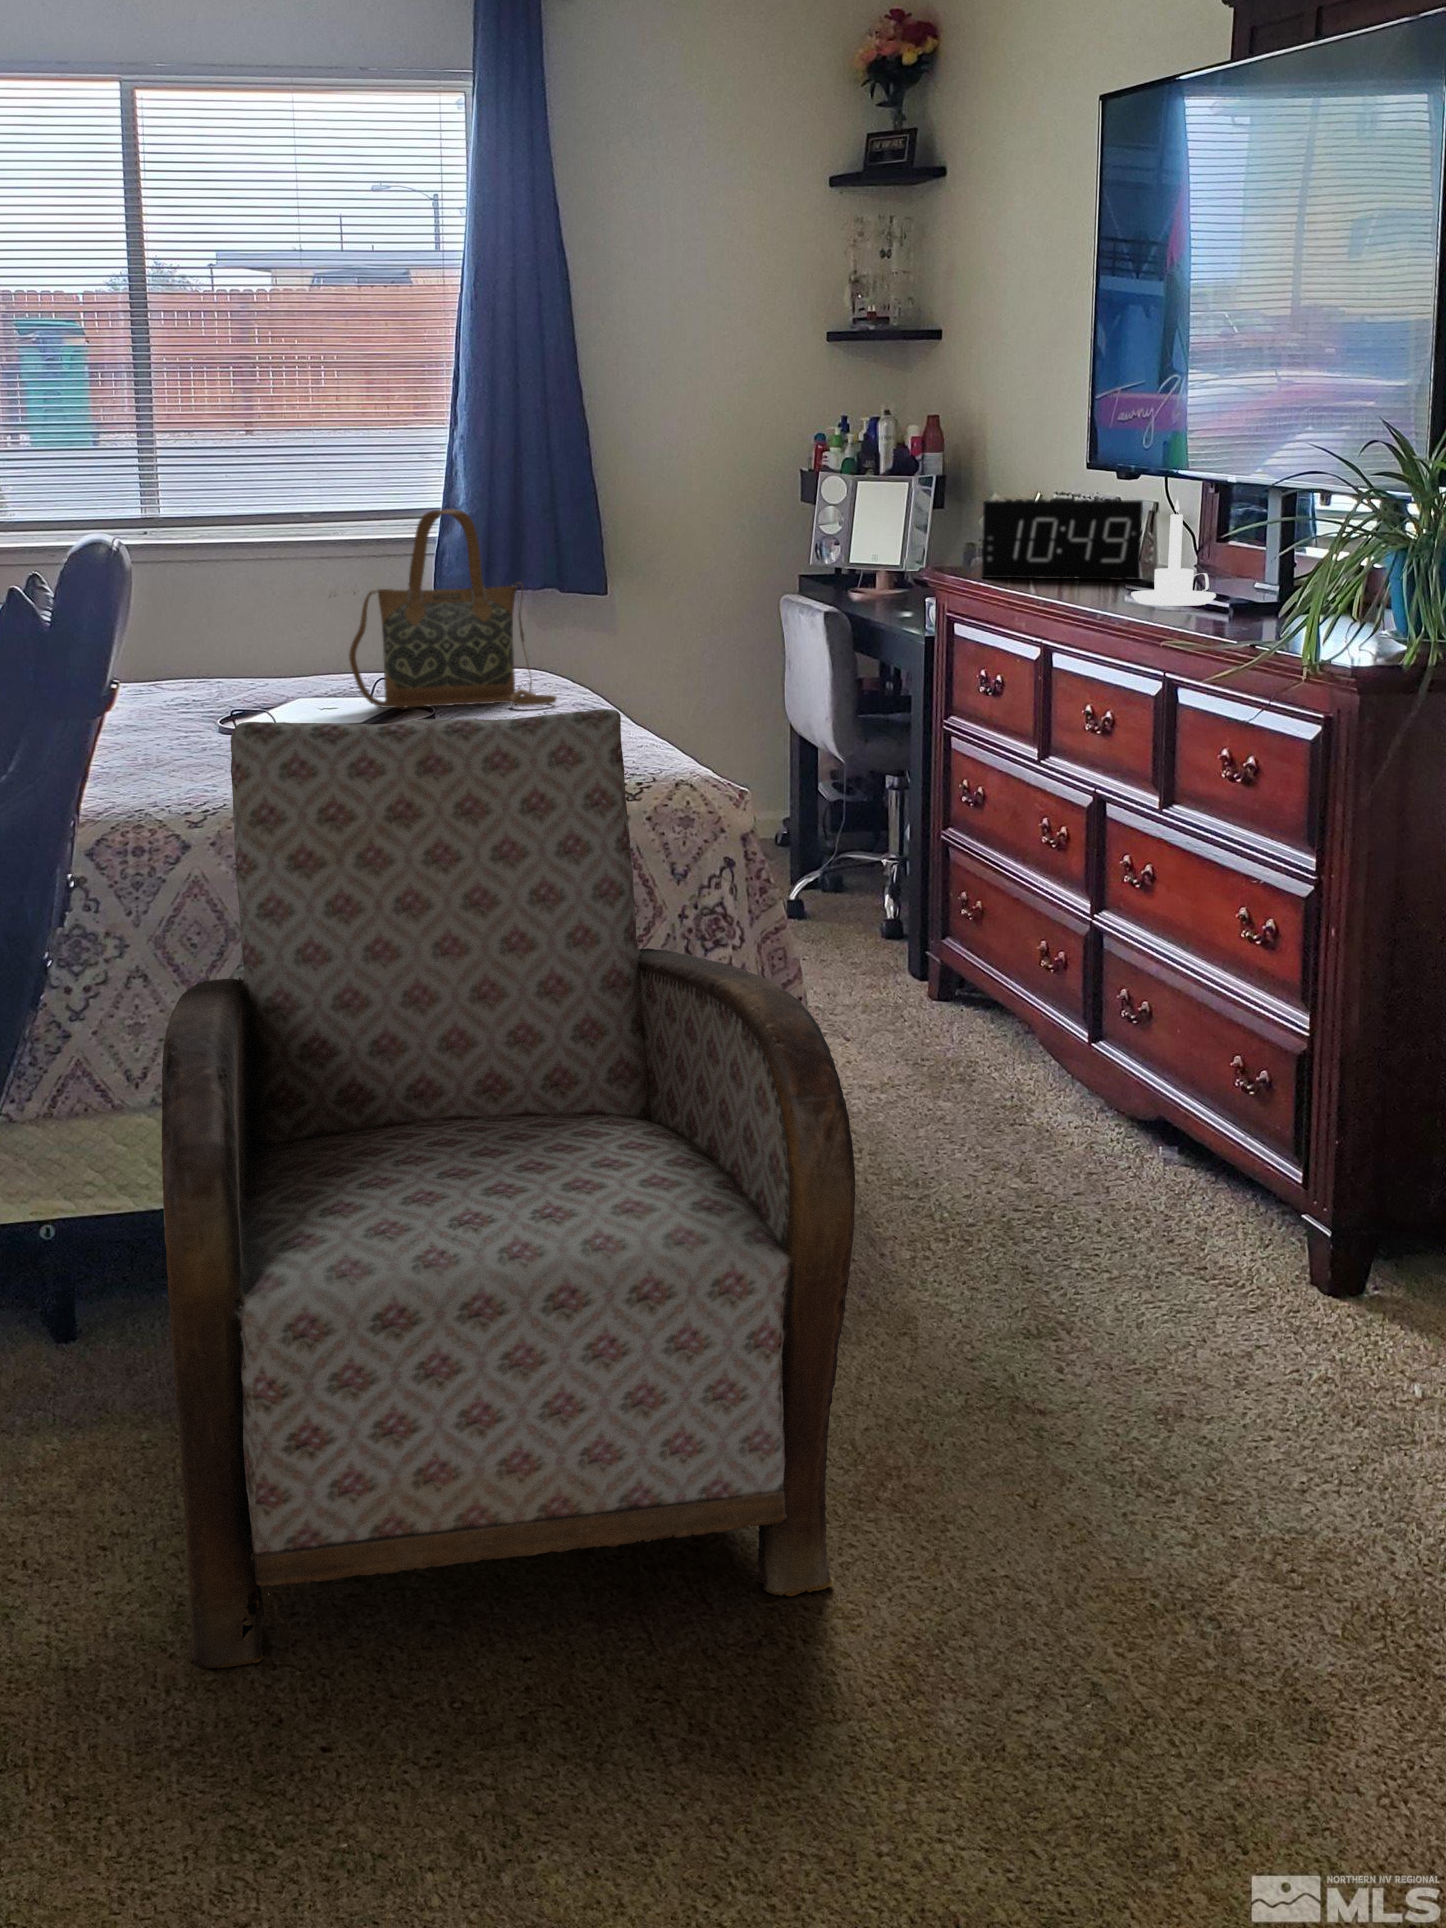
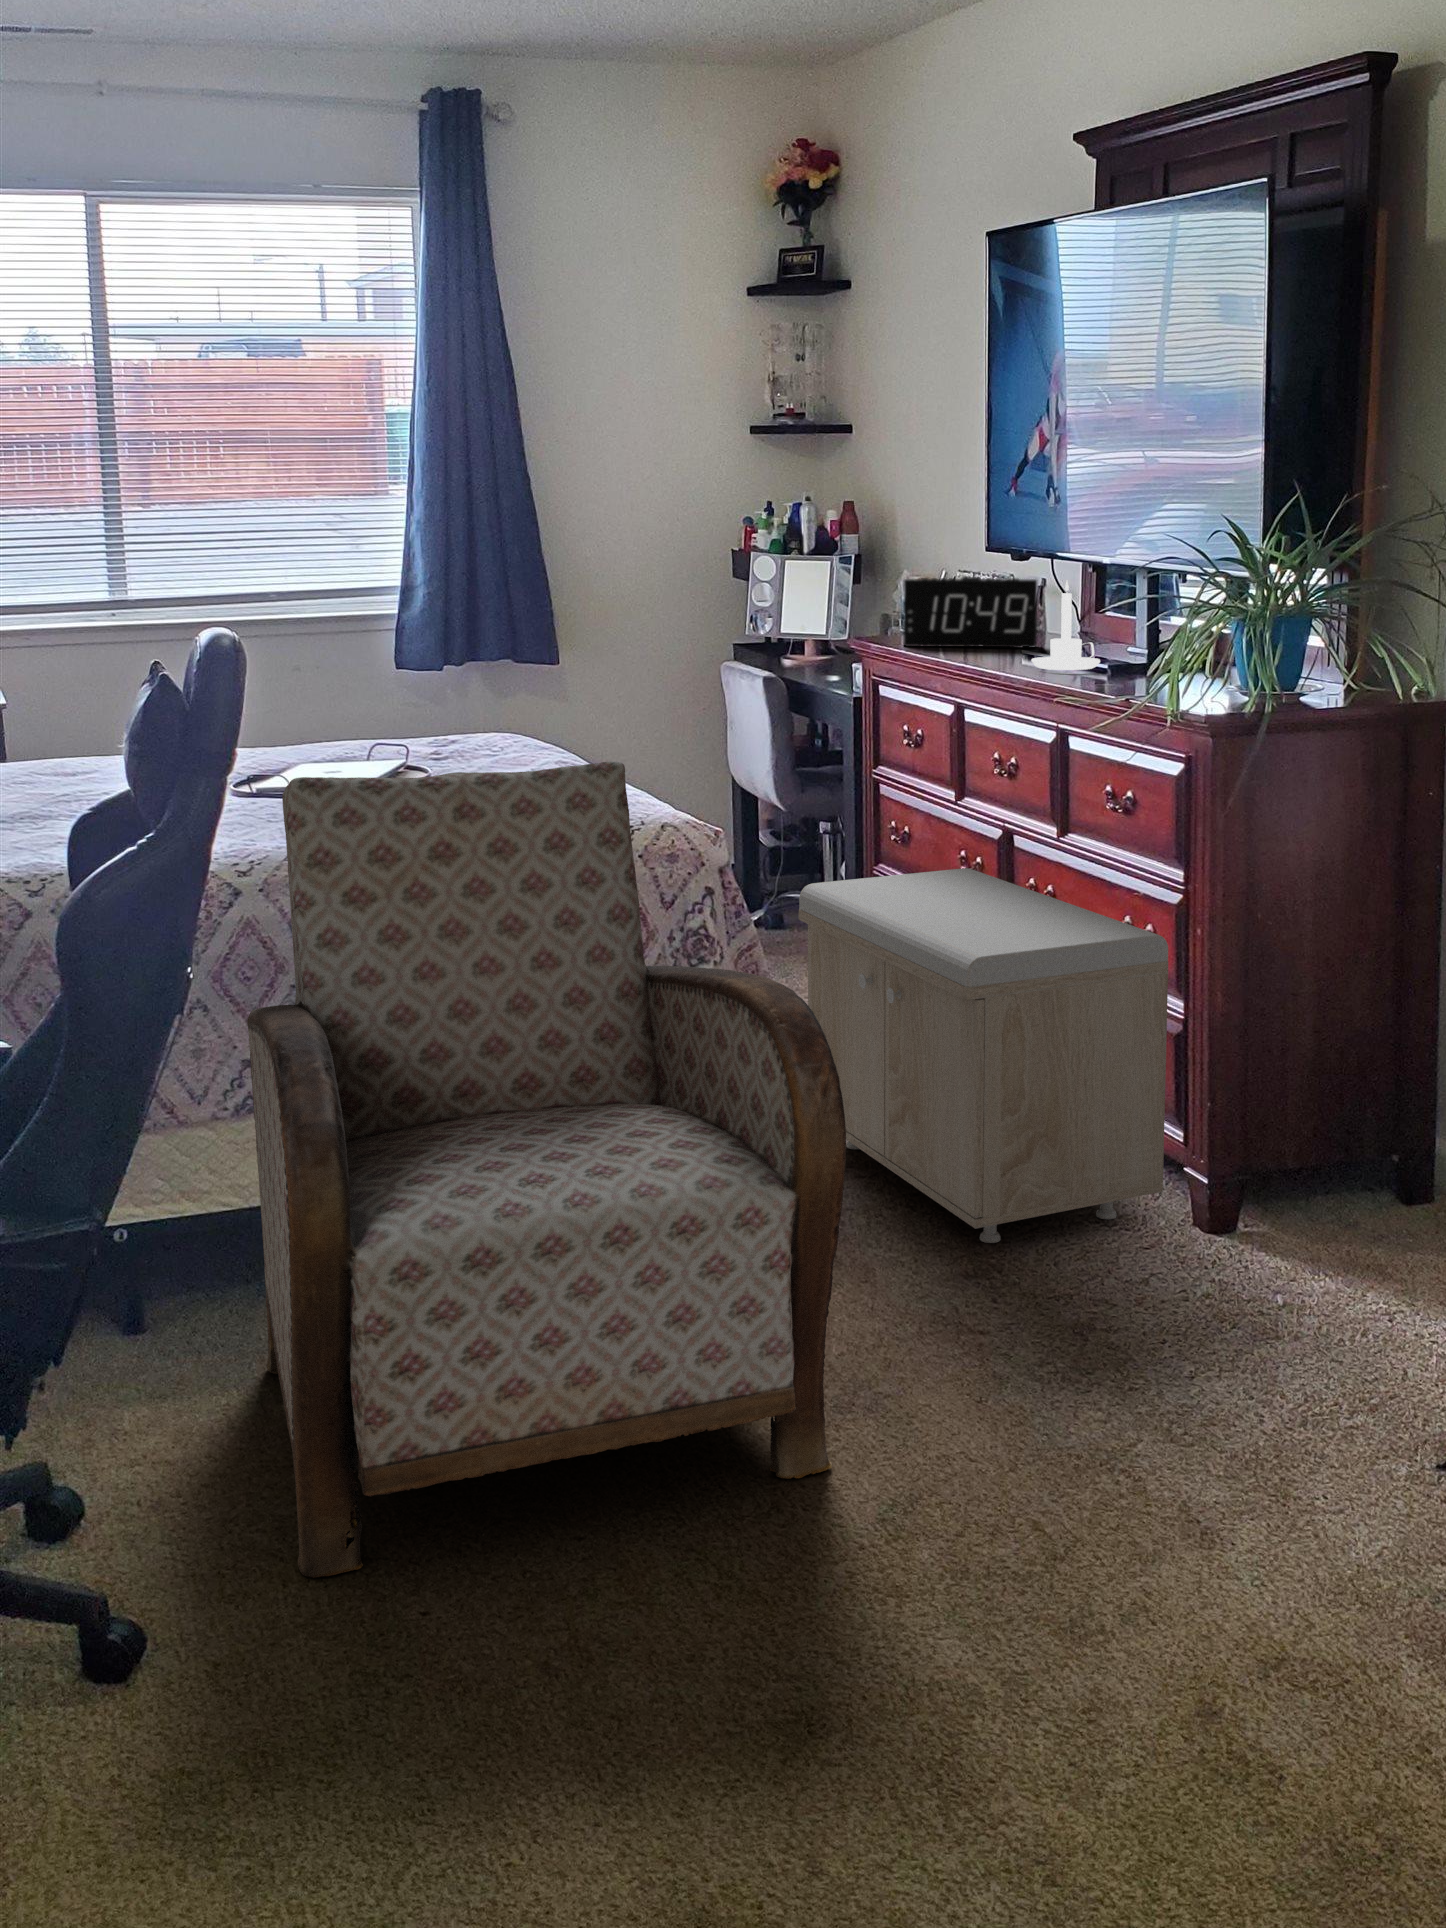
handbag: present [349,509,557,708] -> none [345,587,539,768]
storage bench: none [843,837,1291,1290] -> present [799,868,1168,1243]

